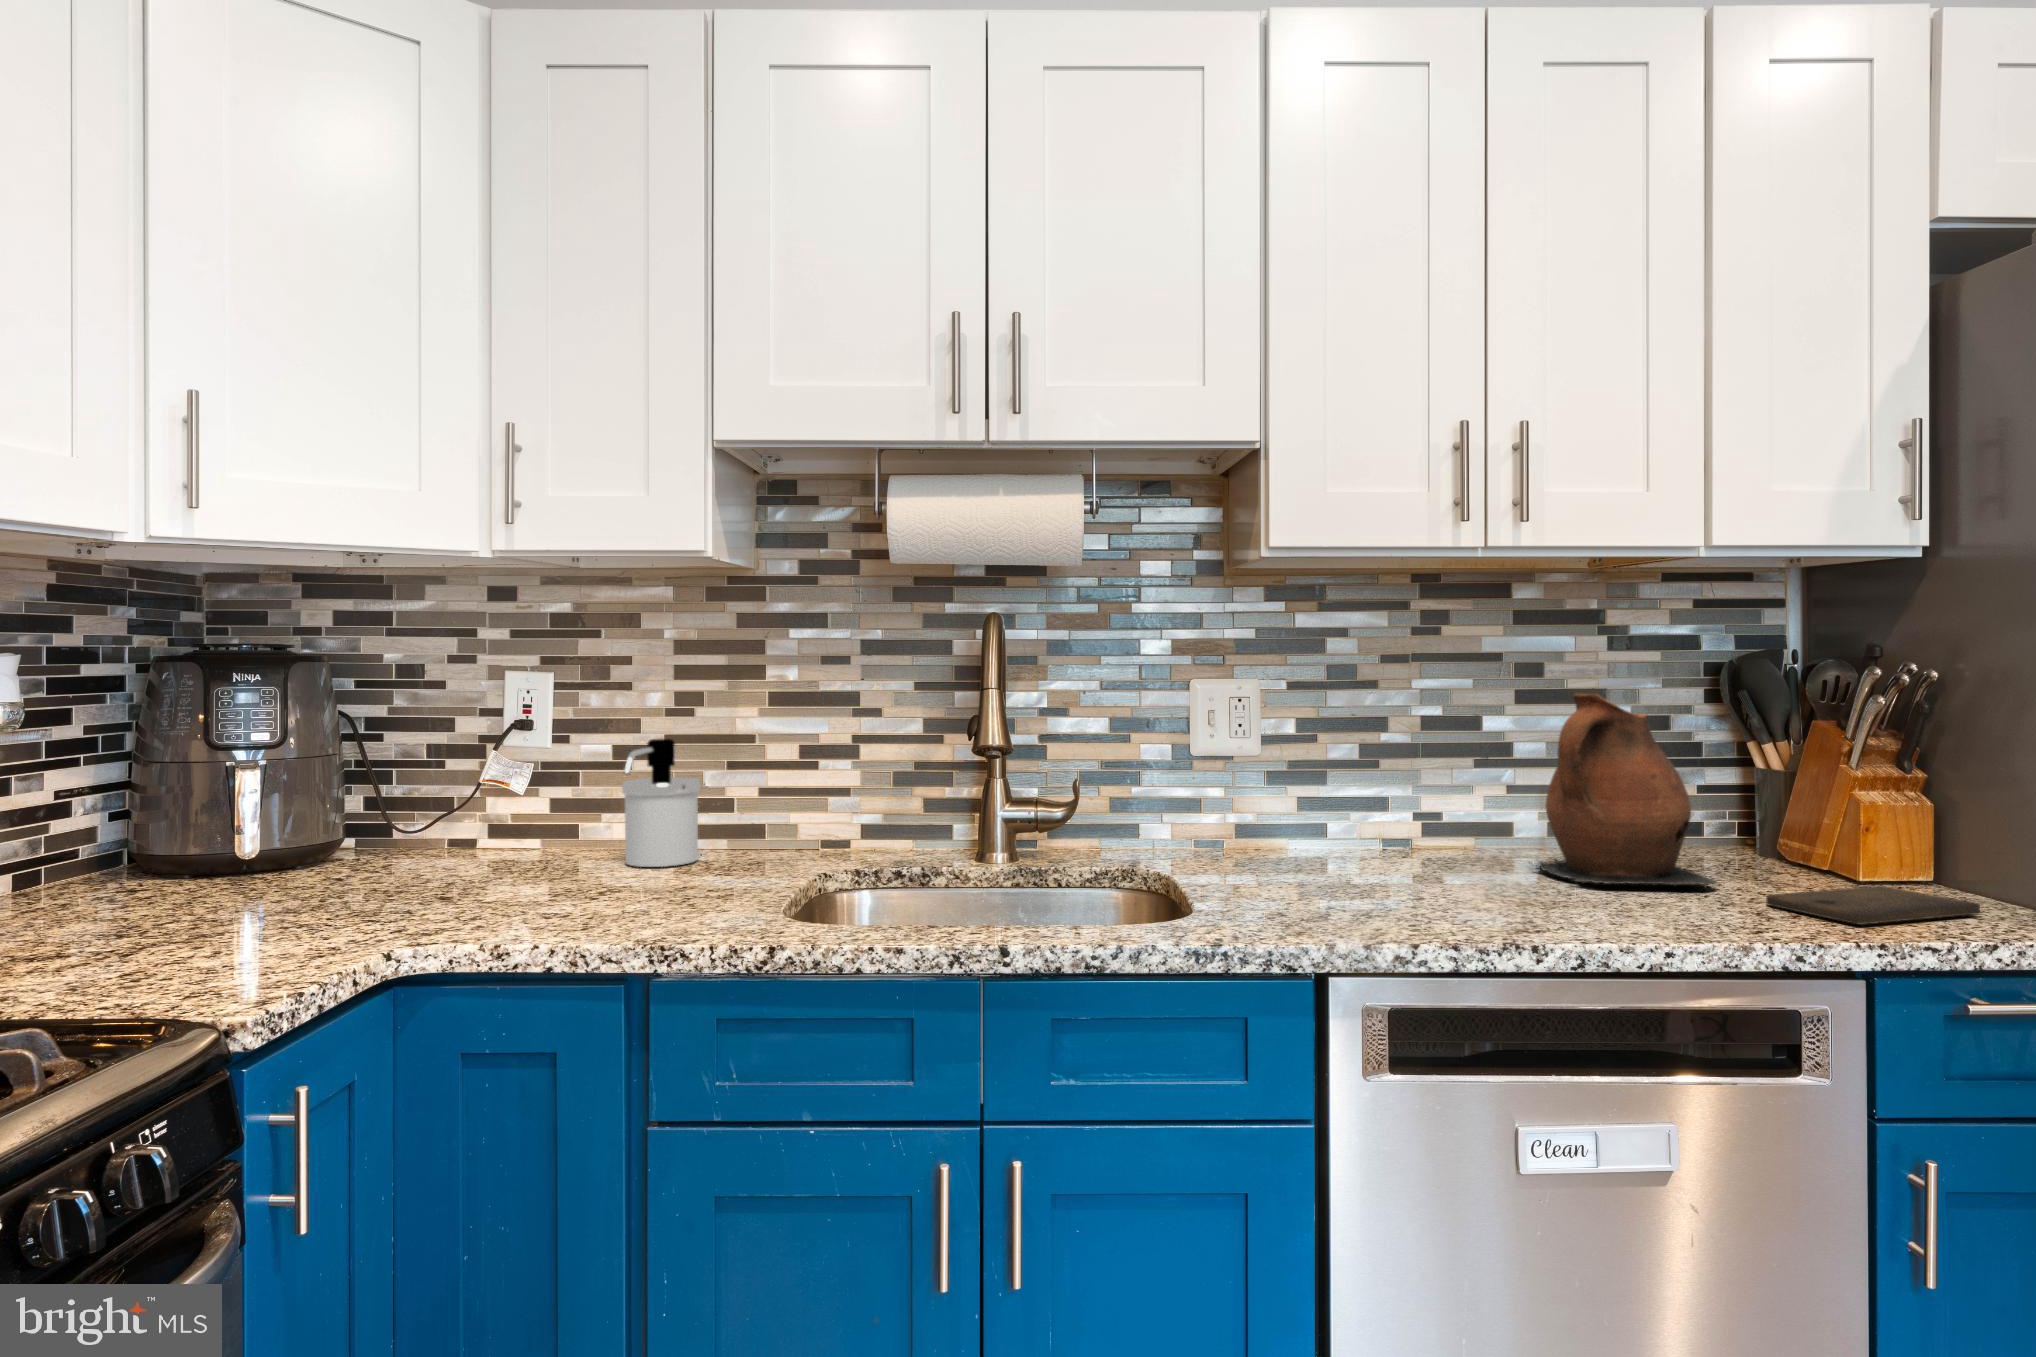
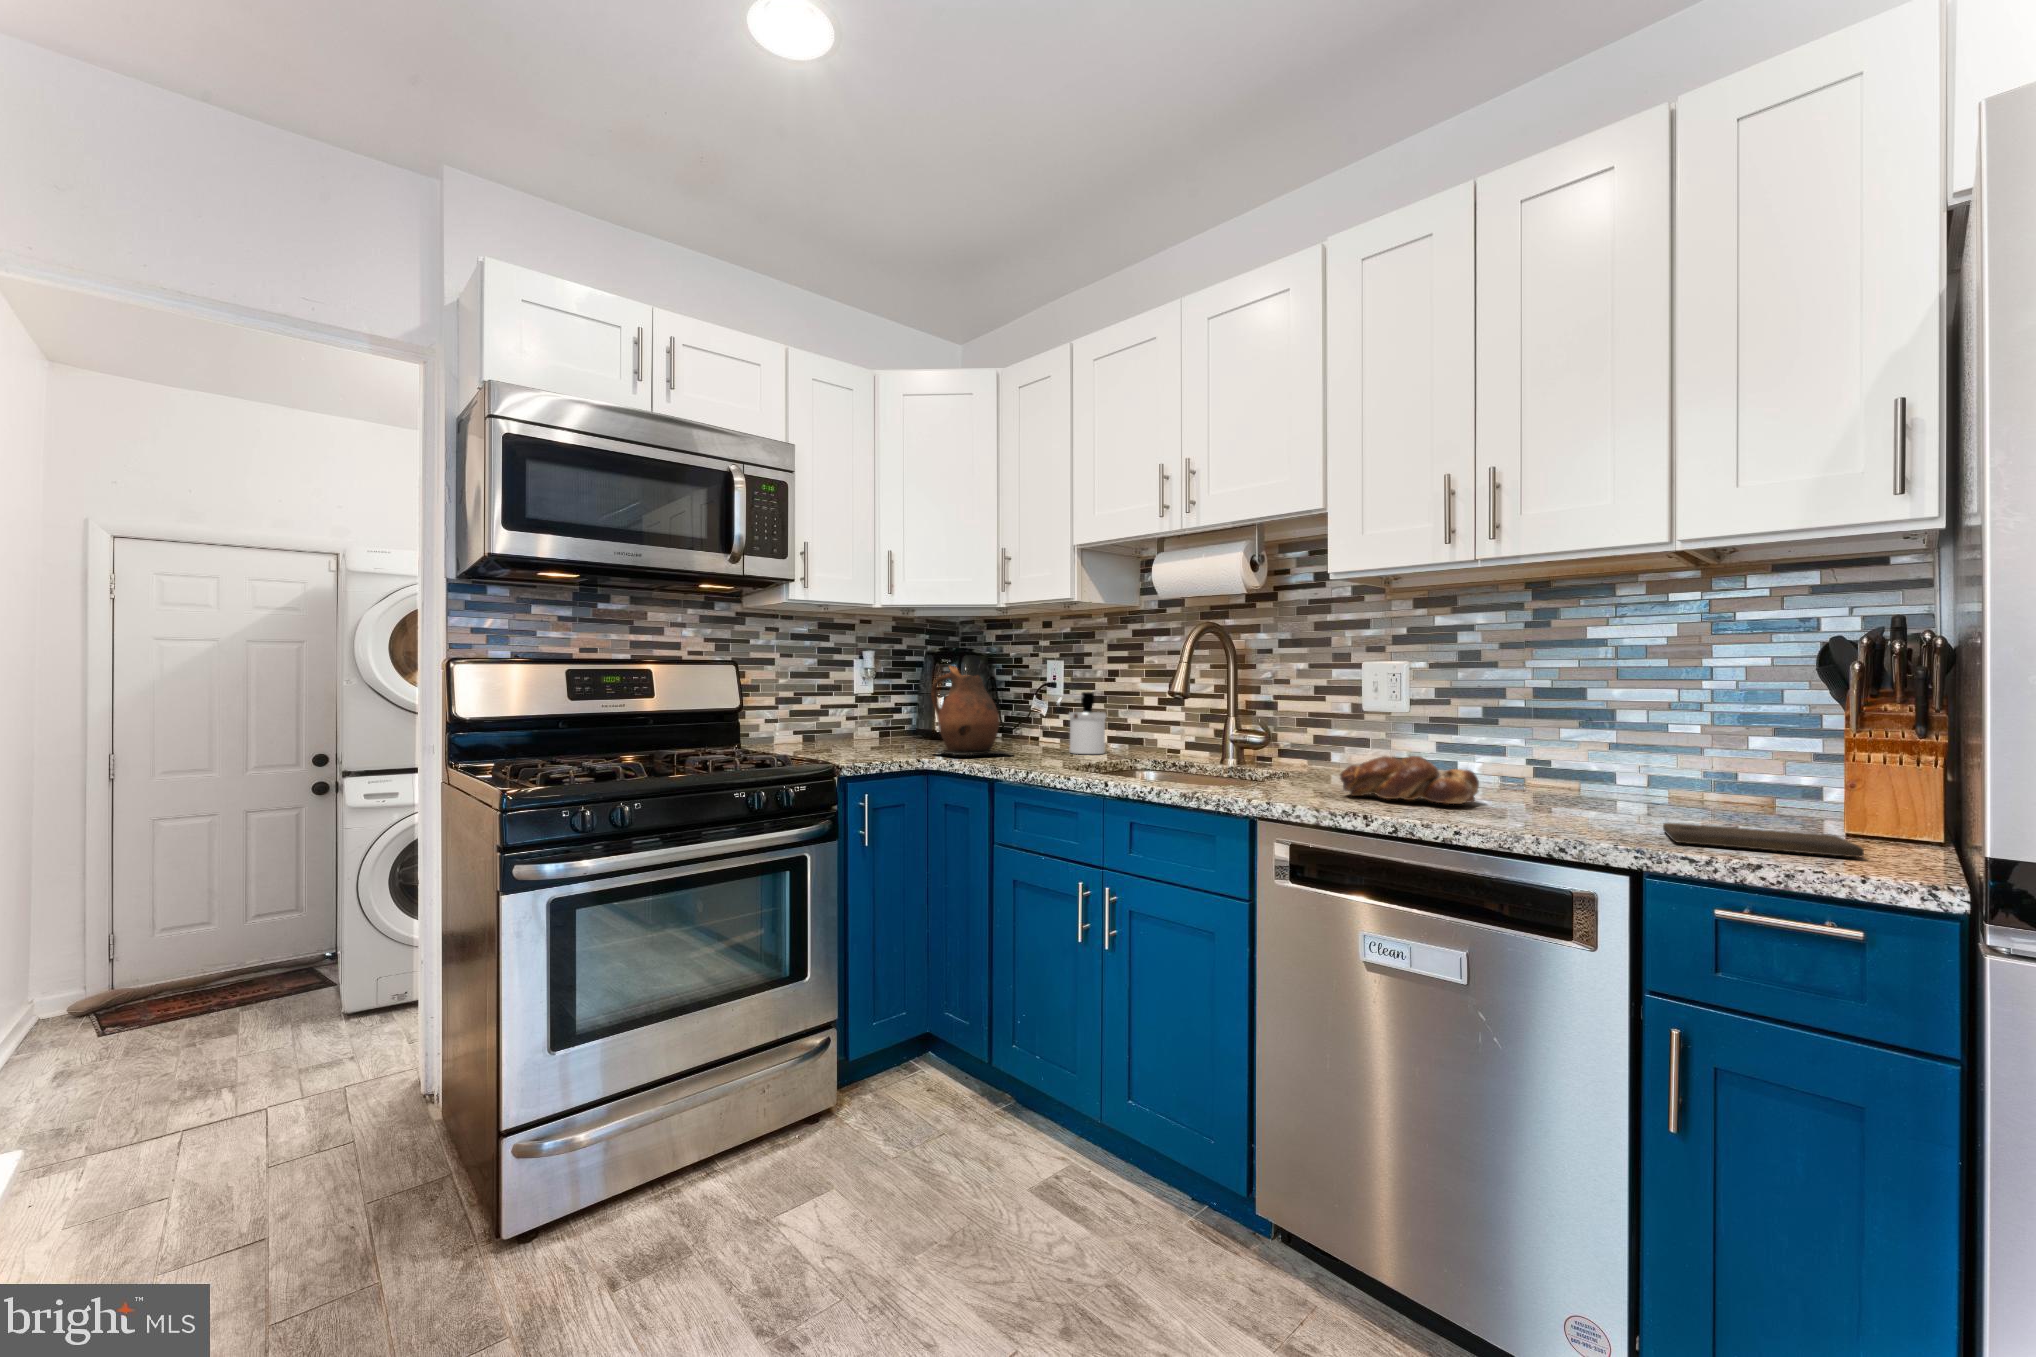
ceramic pitcher: present [1539,694,1717,888] -> present [931,666,1011,755]
bread loaf: none [1342,832,1541,904] -> present [1340,756,1479,804]

